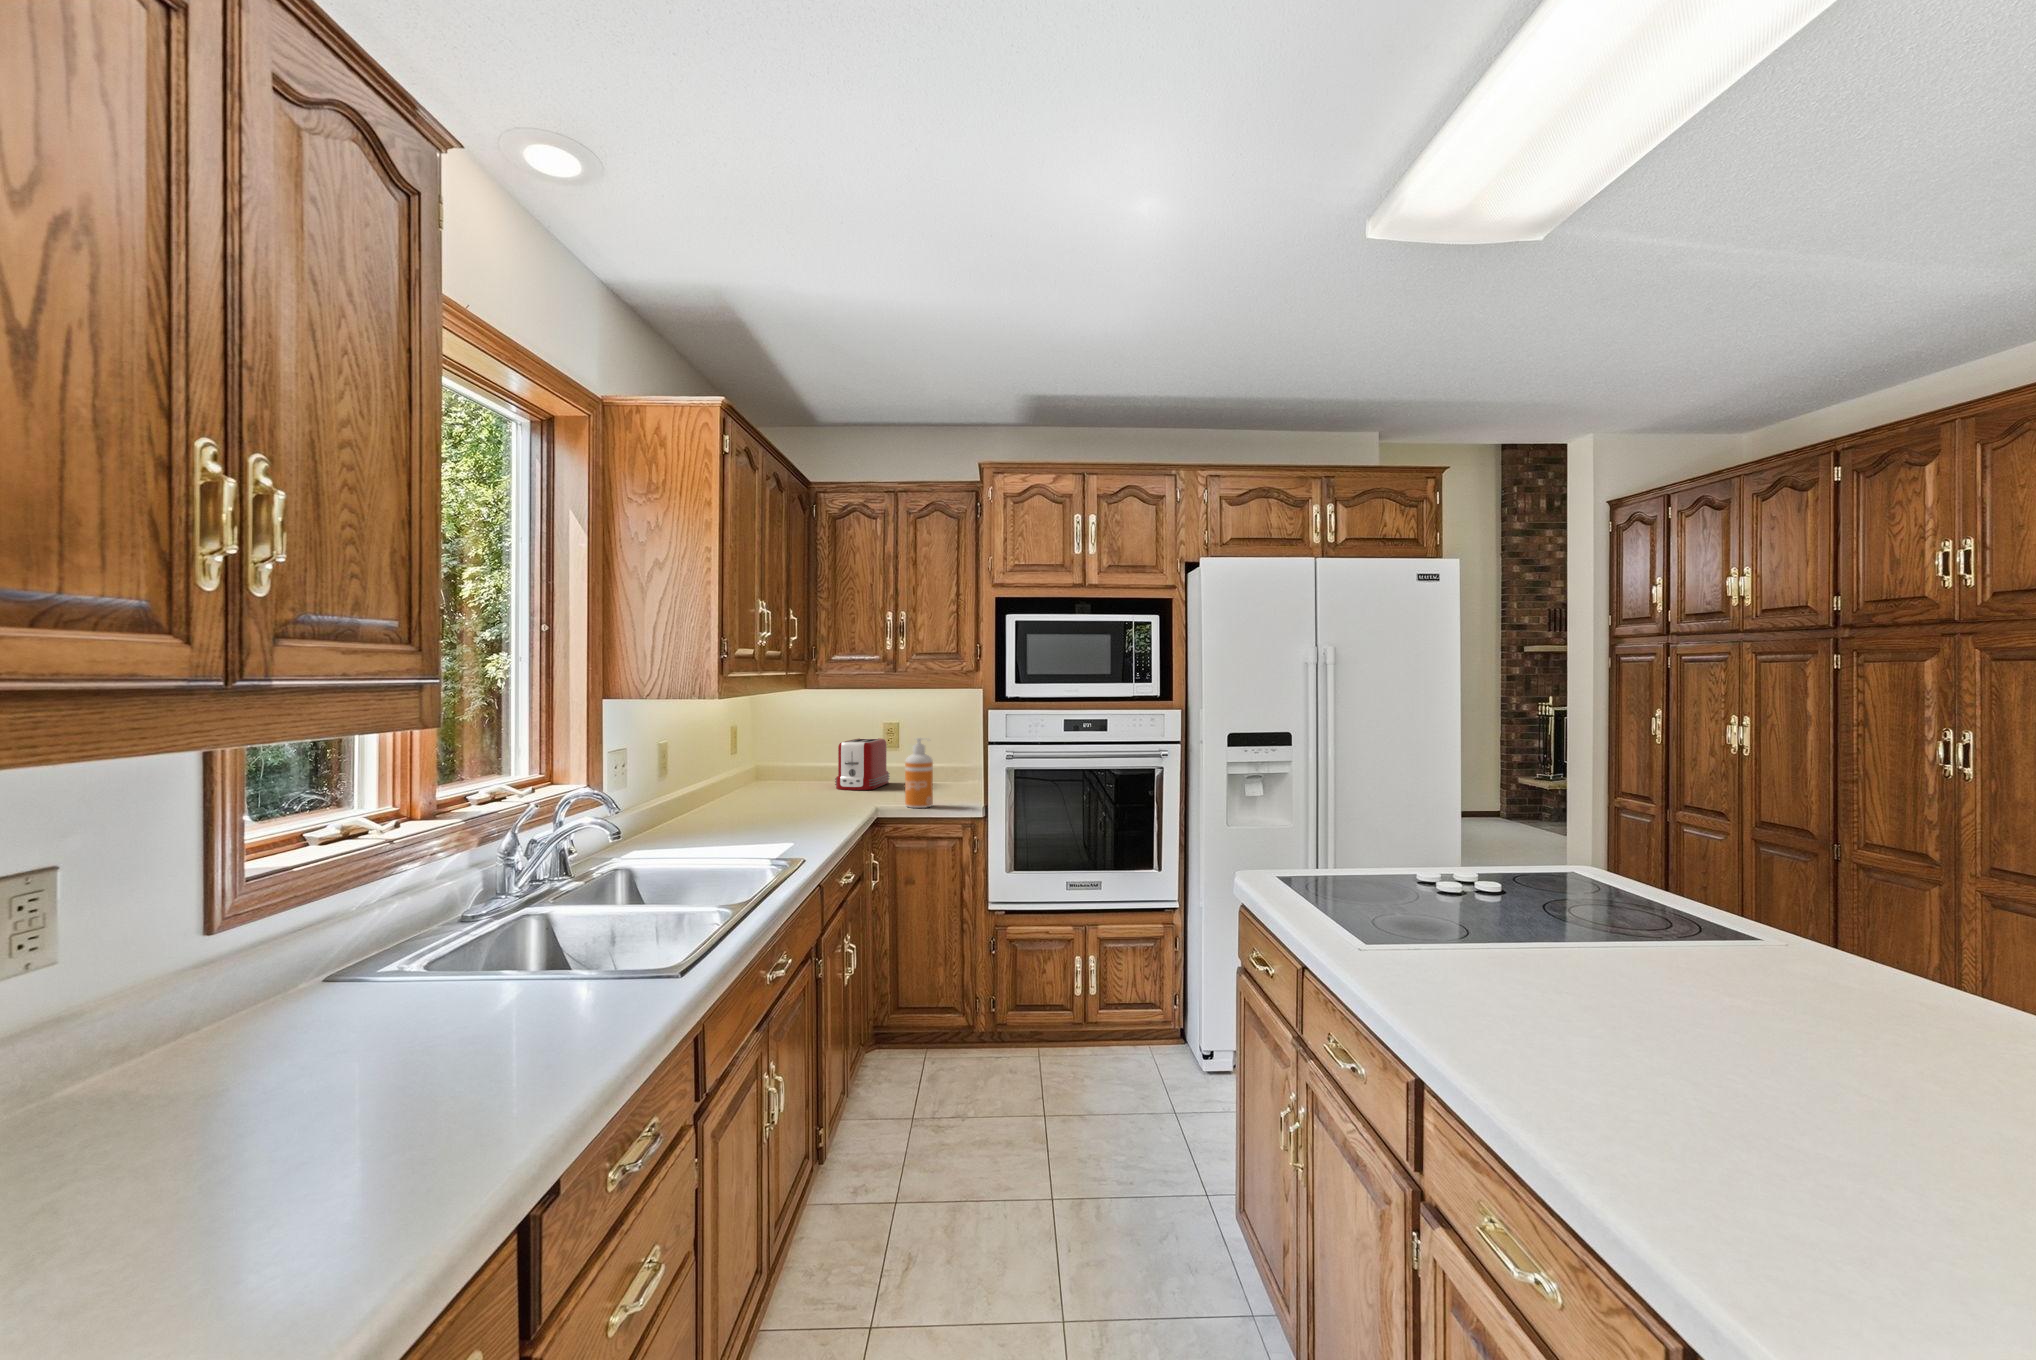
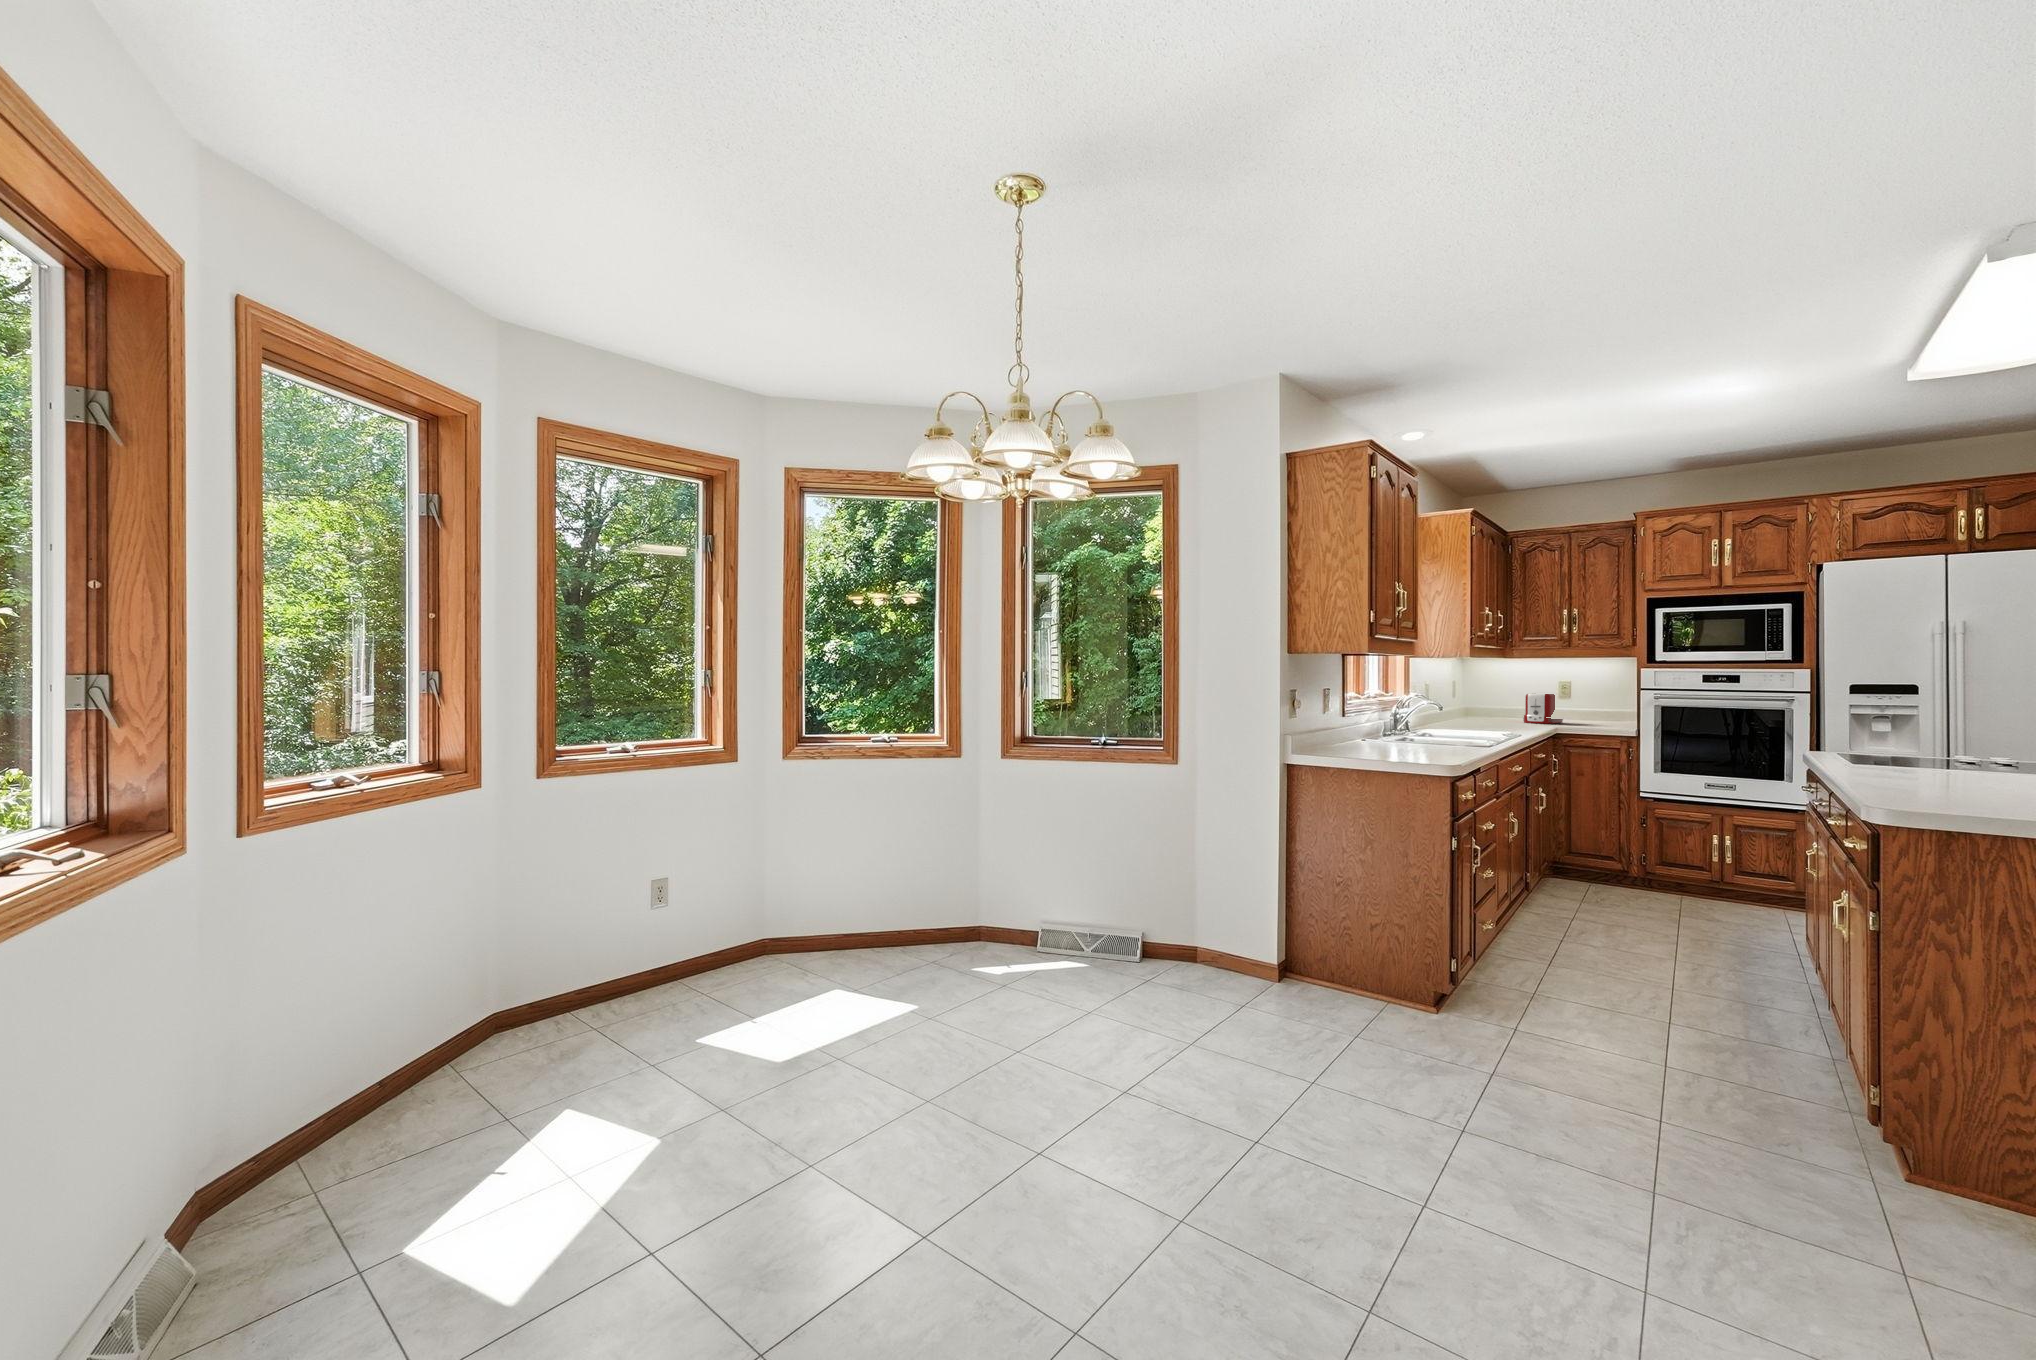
soap dispenser: present [905,738,933,808] -> none [1577,687,1597,730]

